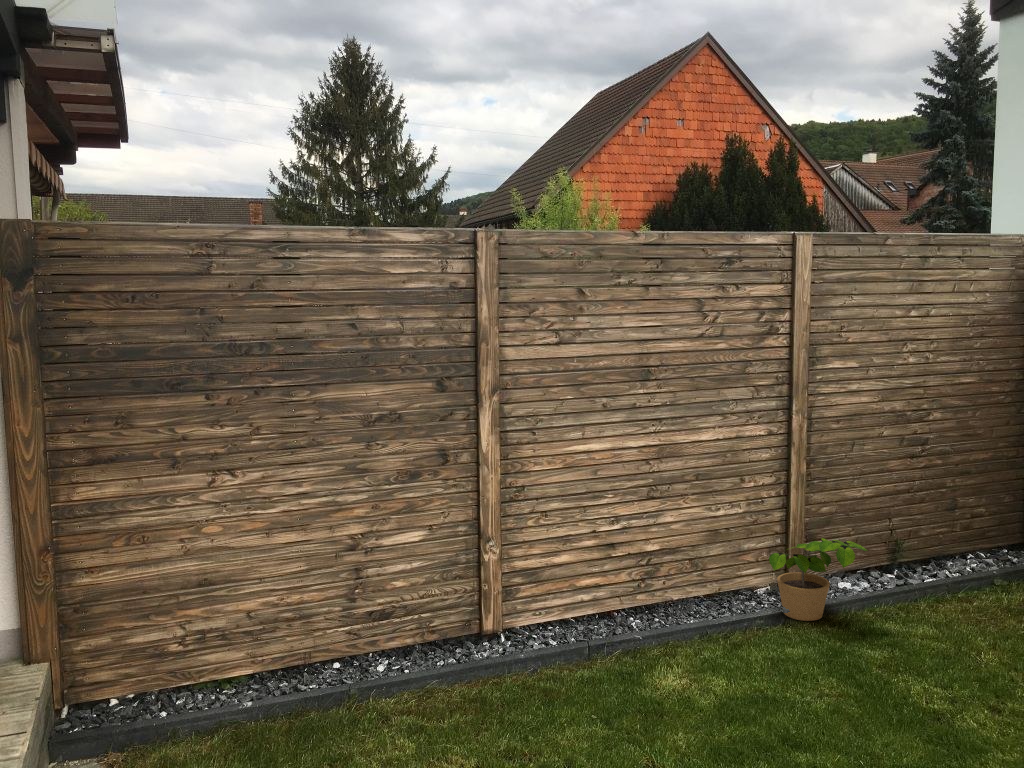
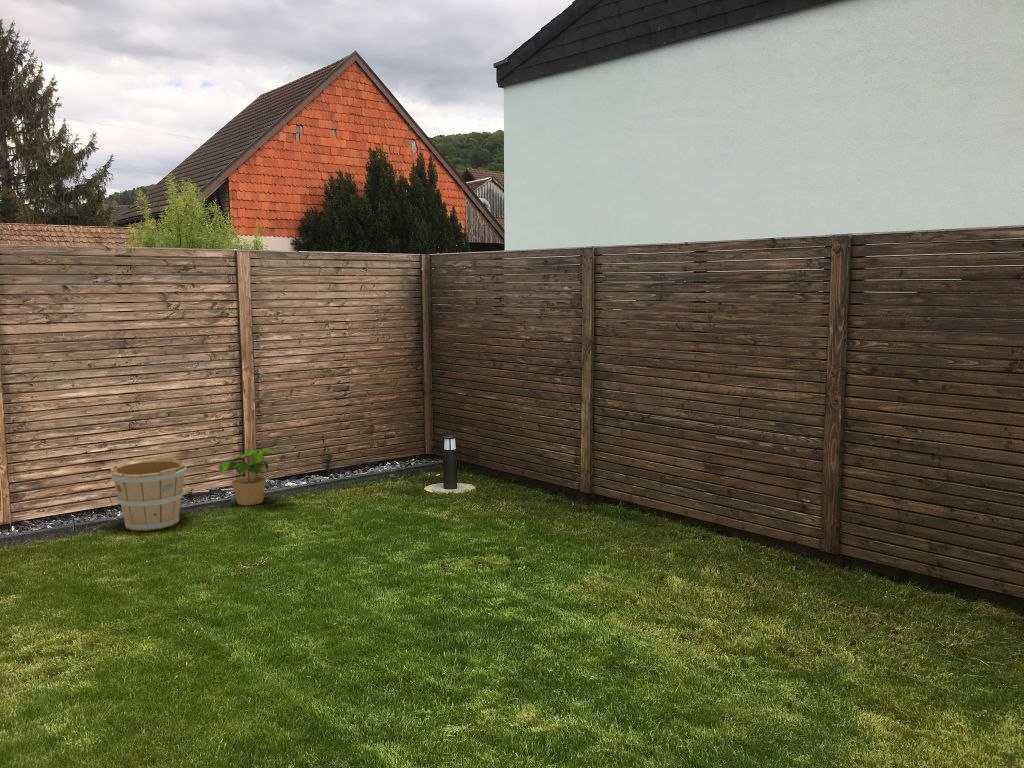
wooden bucket: none [633,545,745,666] -> present [111,459,187,531]

